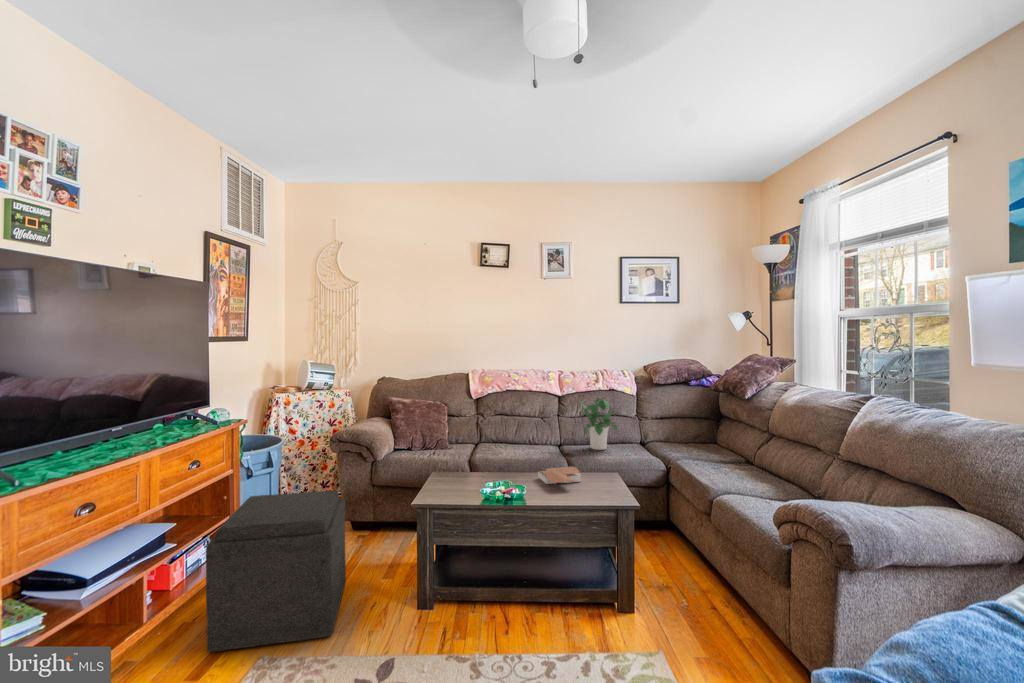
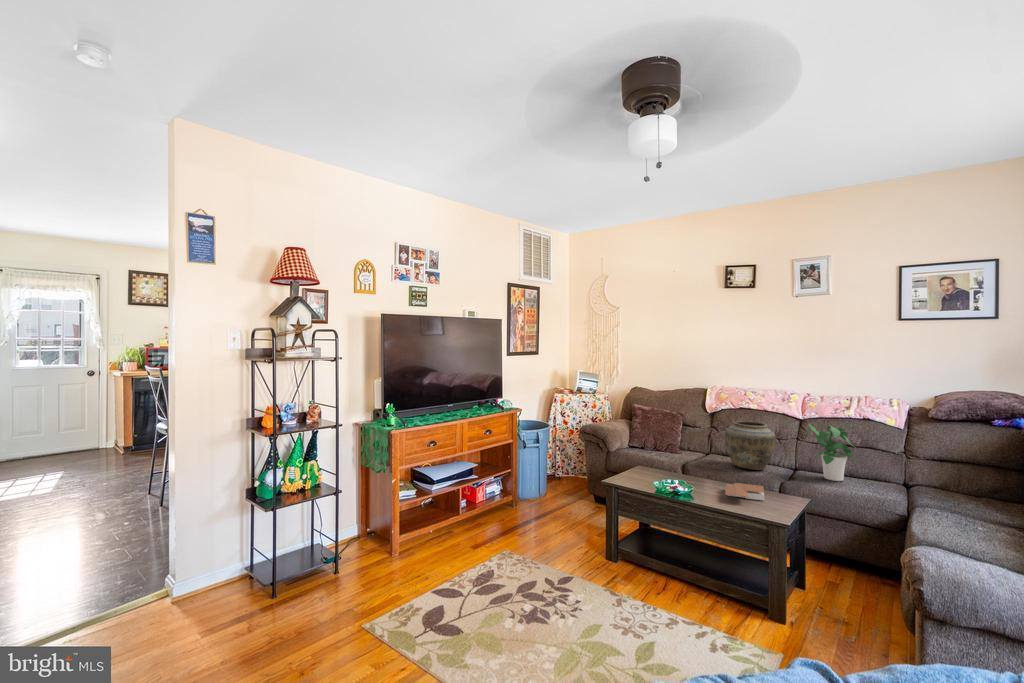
vase: none [504,403,552,452] -> present [725,421,776,470]
ottoman: present [206,491,346,652] -> none [481,459,570,558]

